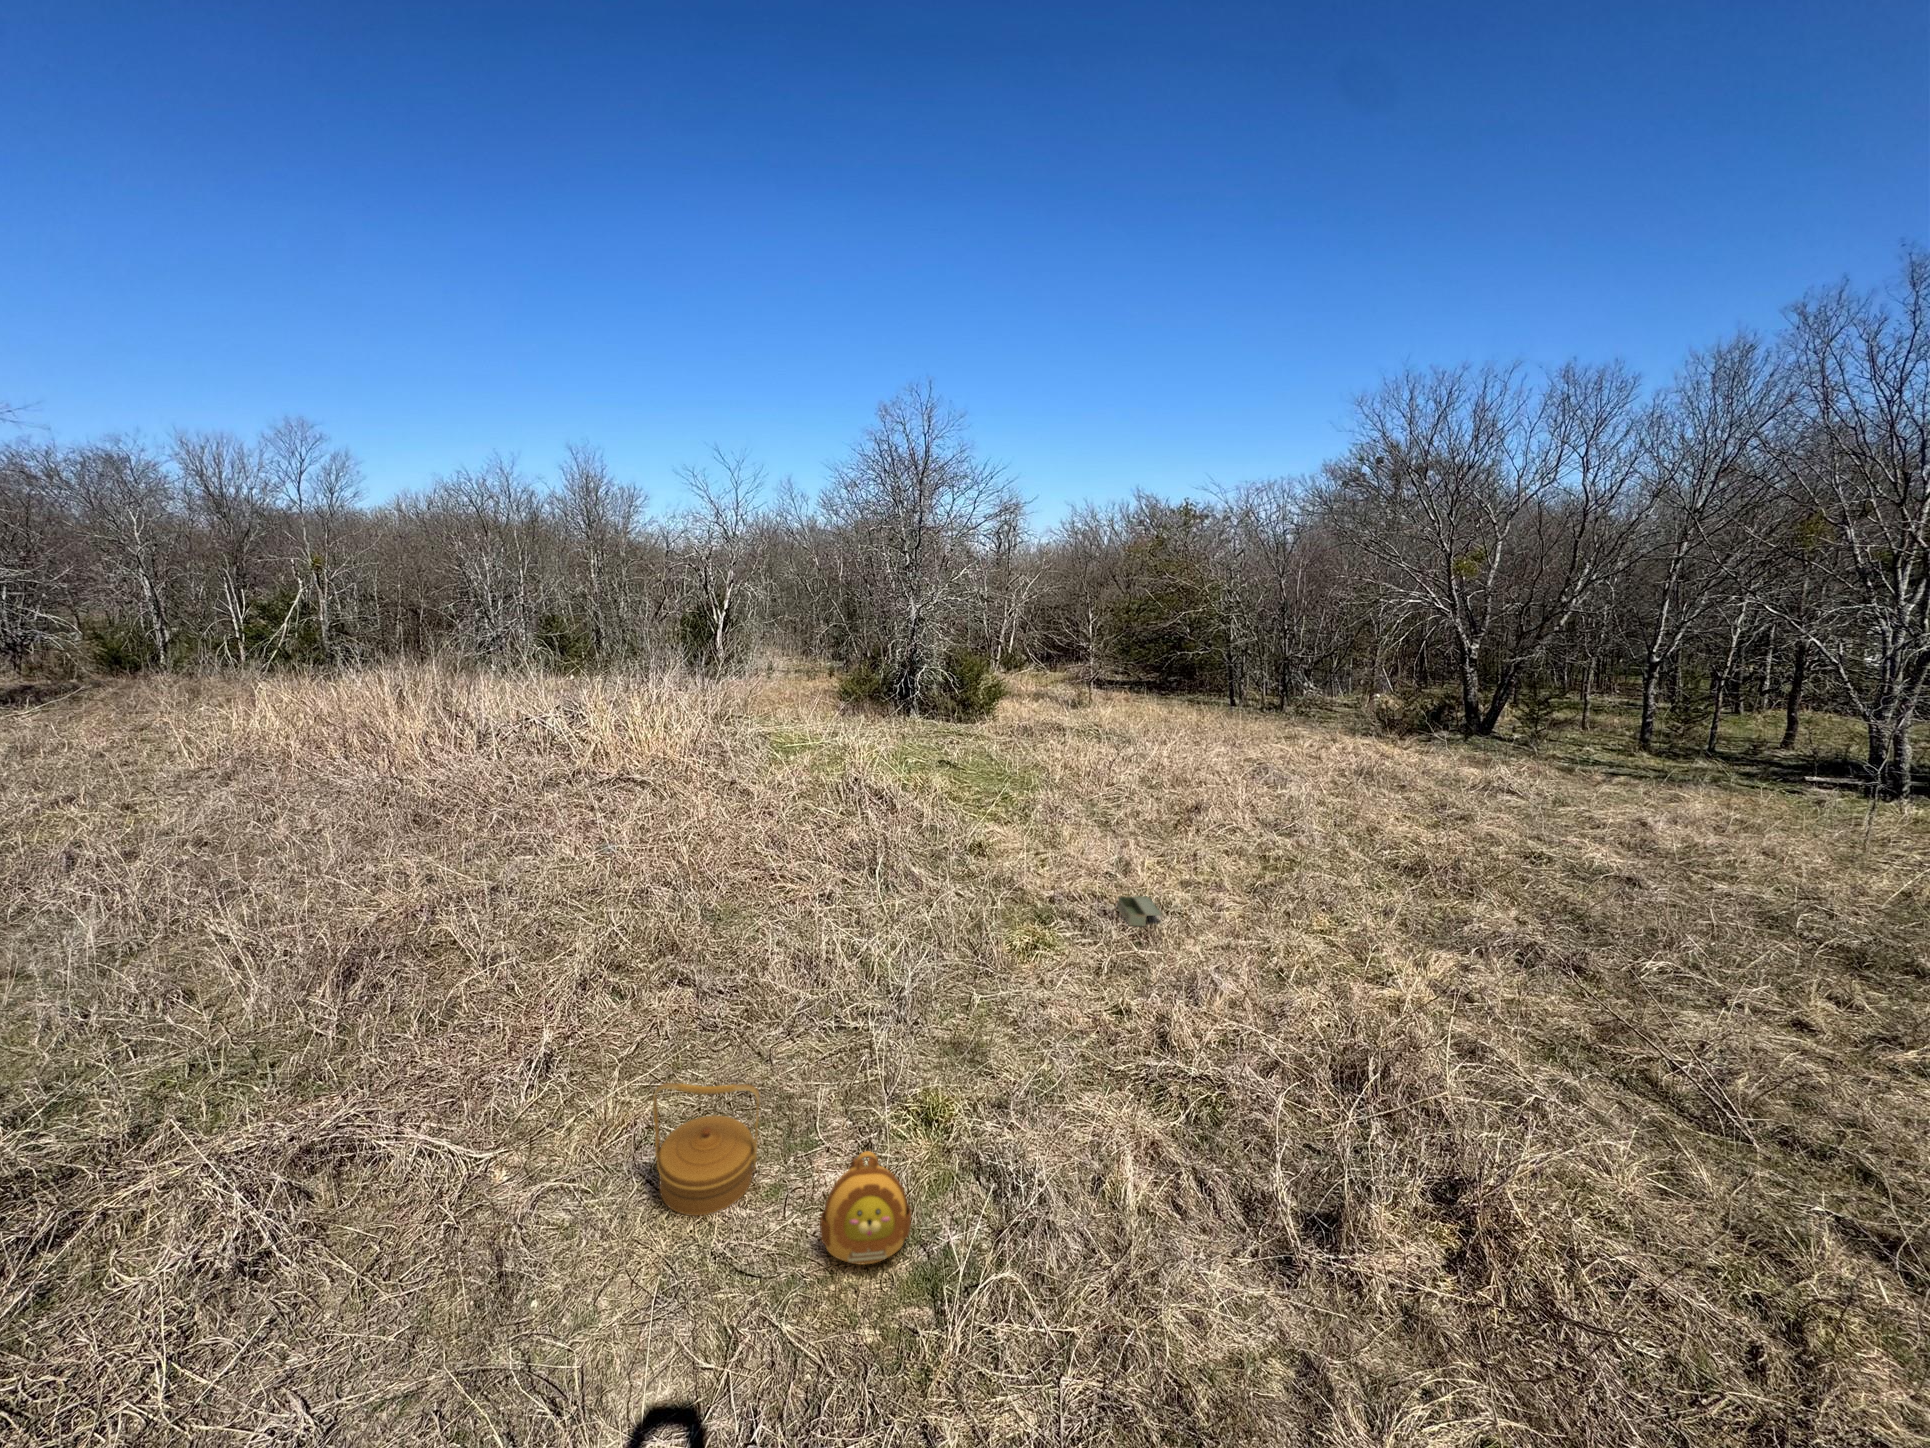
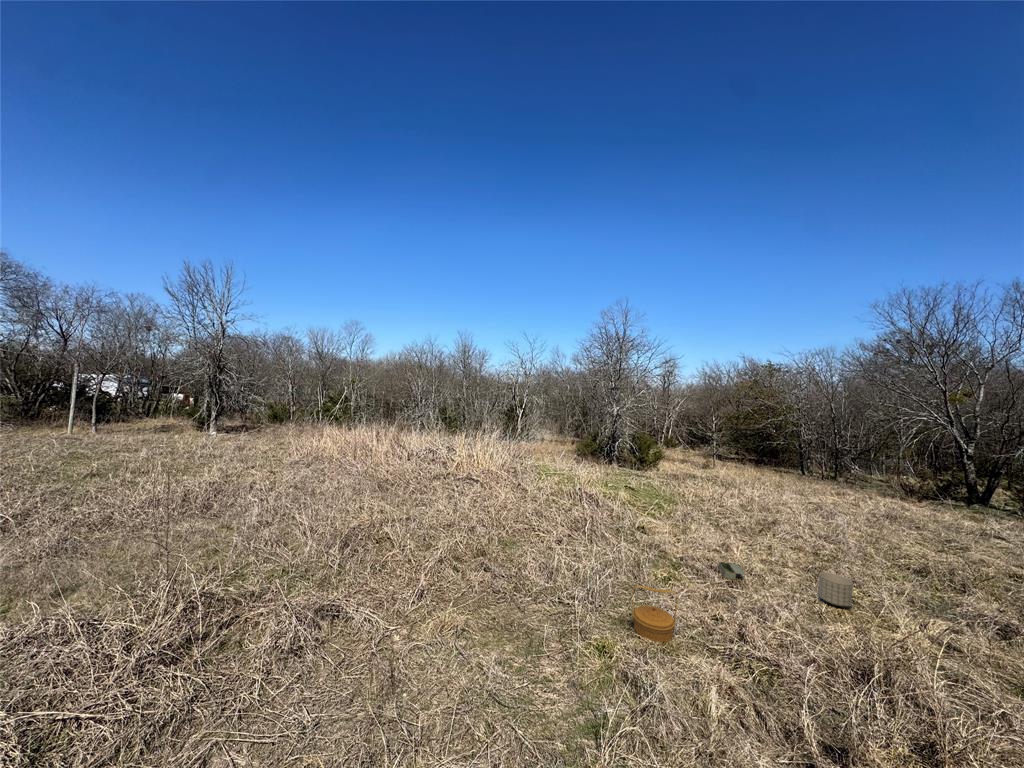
planter: none [1275,896,1329,950] -> present [818,572,853,606]
basket: present [653,1083,760,1216] -> present [632,585,678,642]
backpack: present [820,1151,911,1265] -> none [546,650,592,711]

